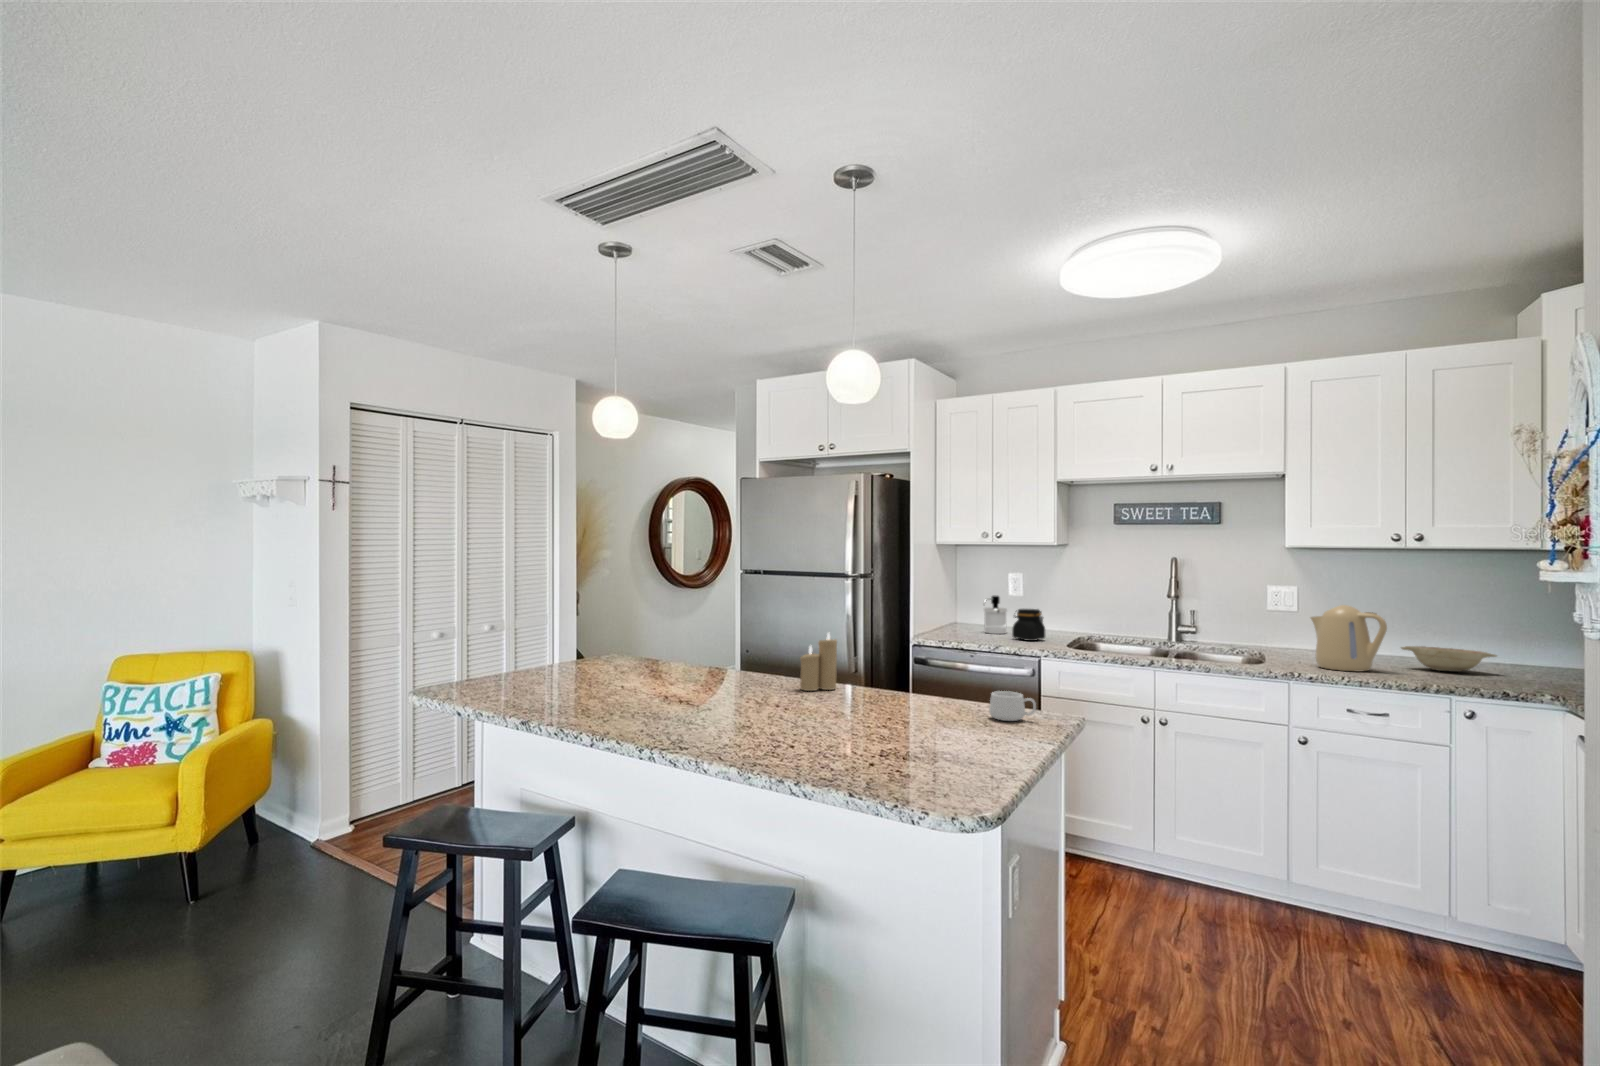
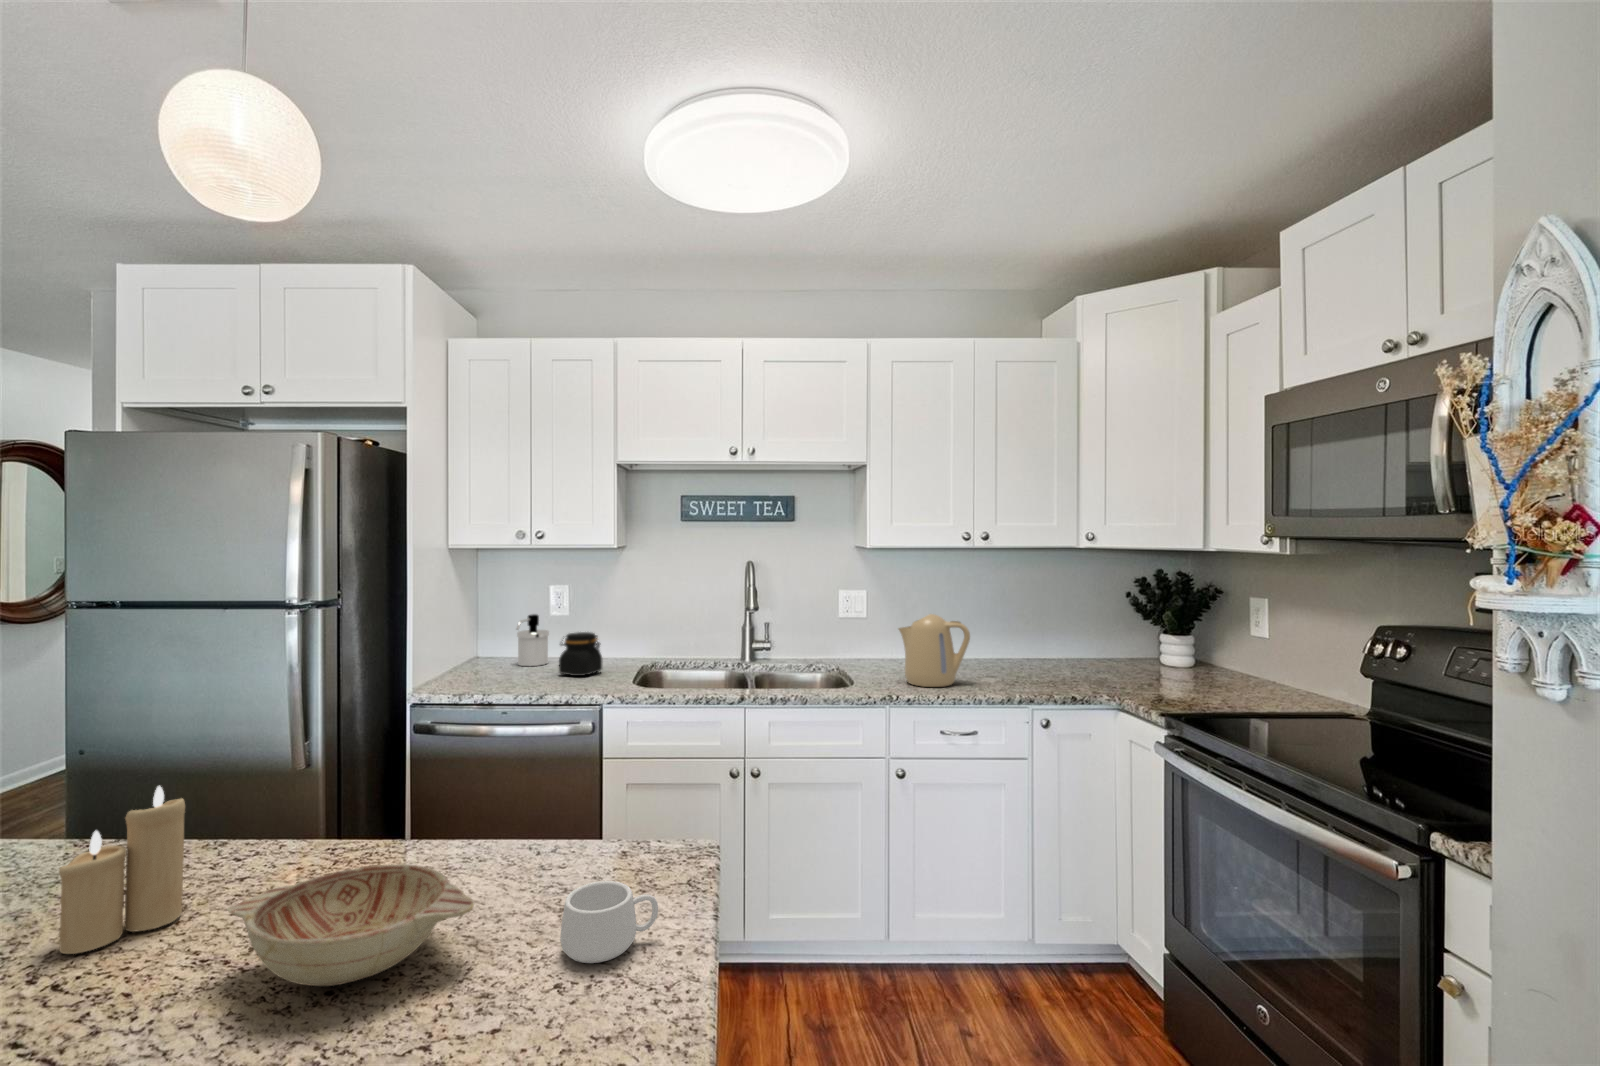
decorative bowl: present [1401,646,1497,672] -> present [227,864,474,986]

